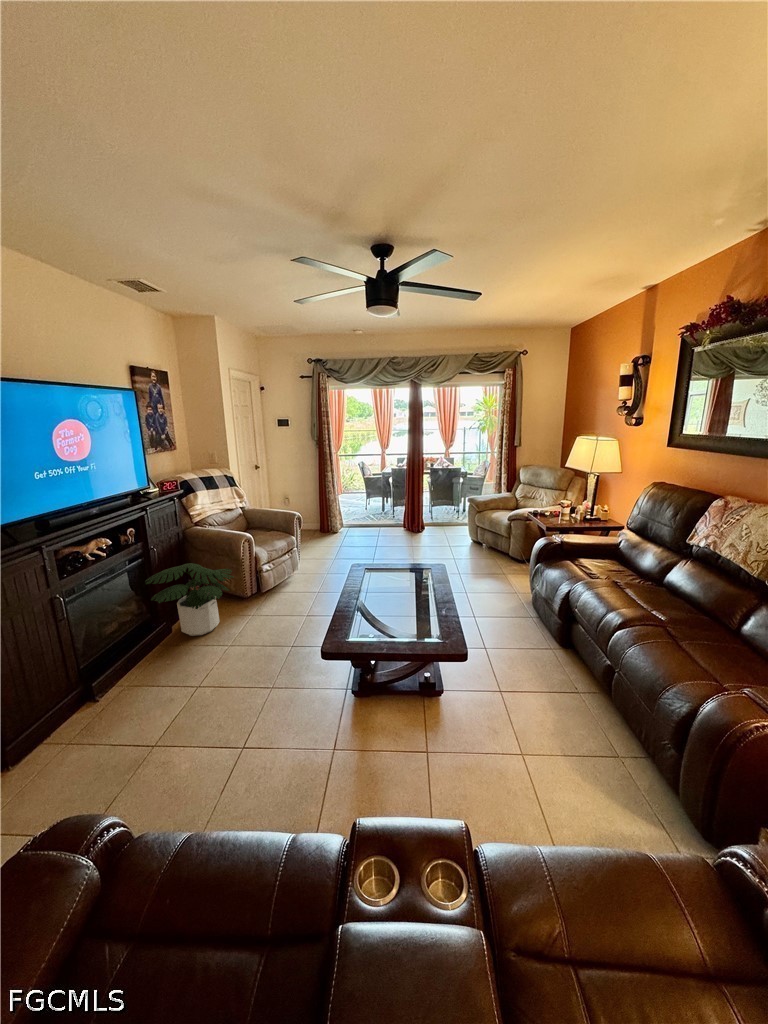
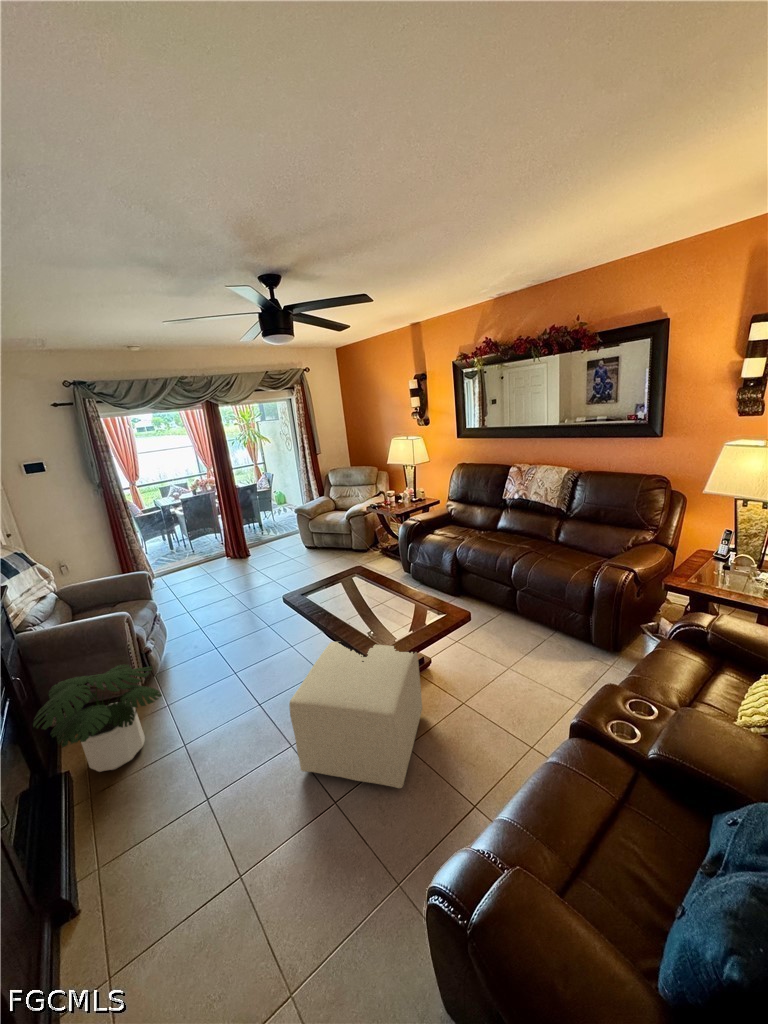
ottoman: none [241,615,377,776] -> present [289,642,422,788]

